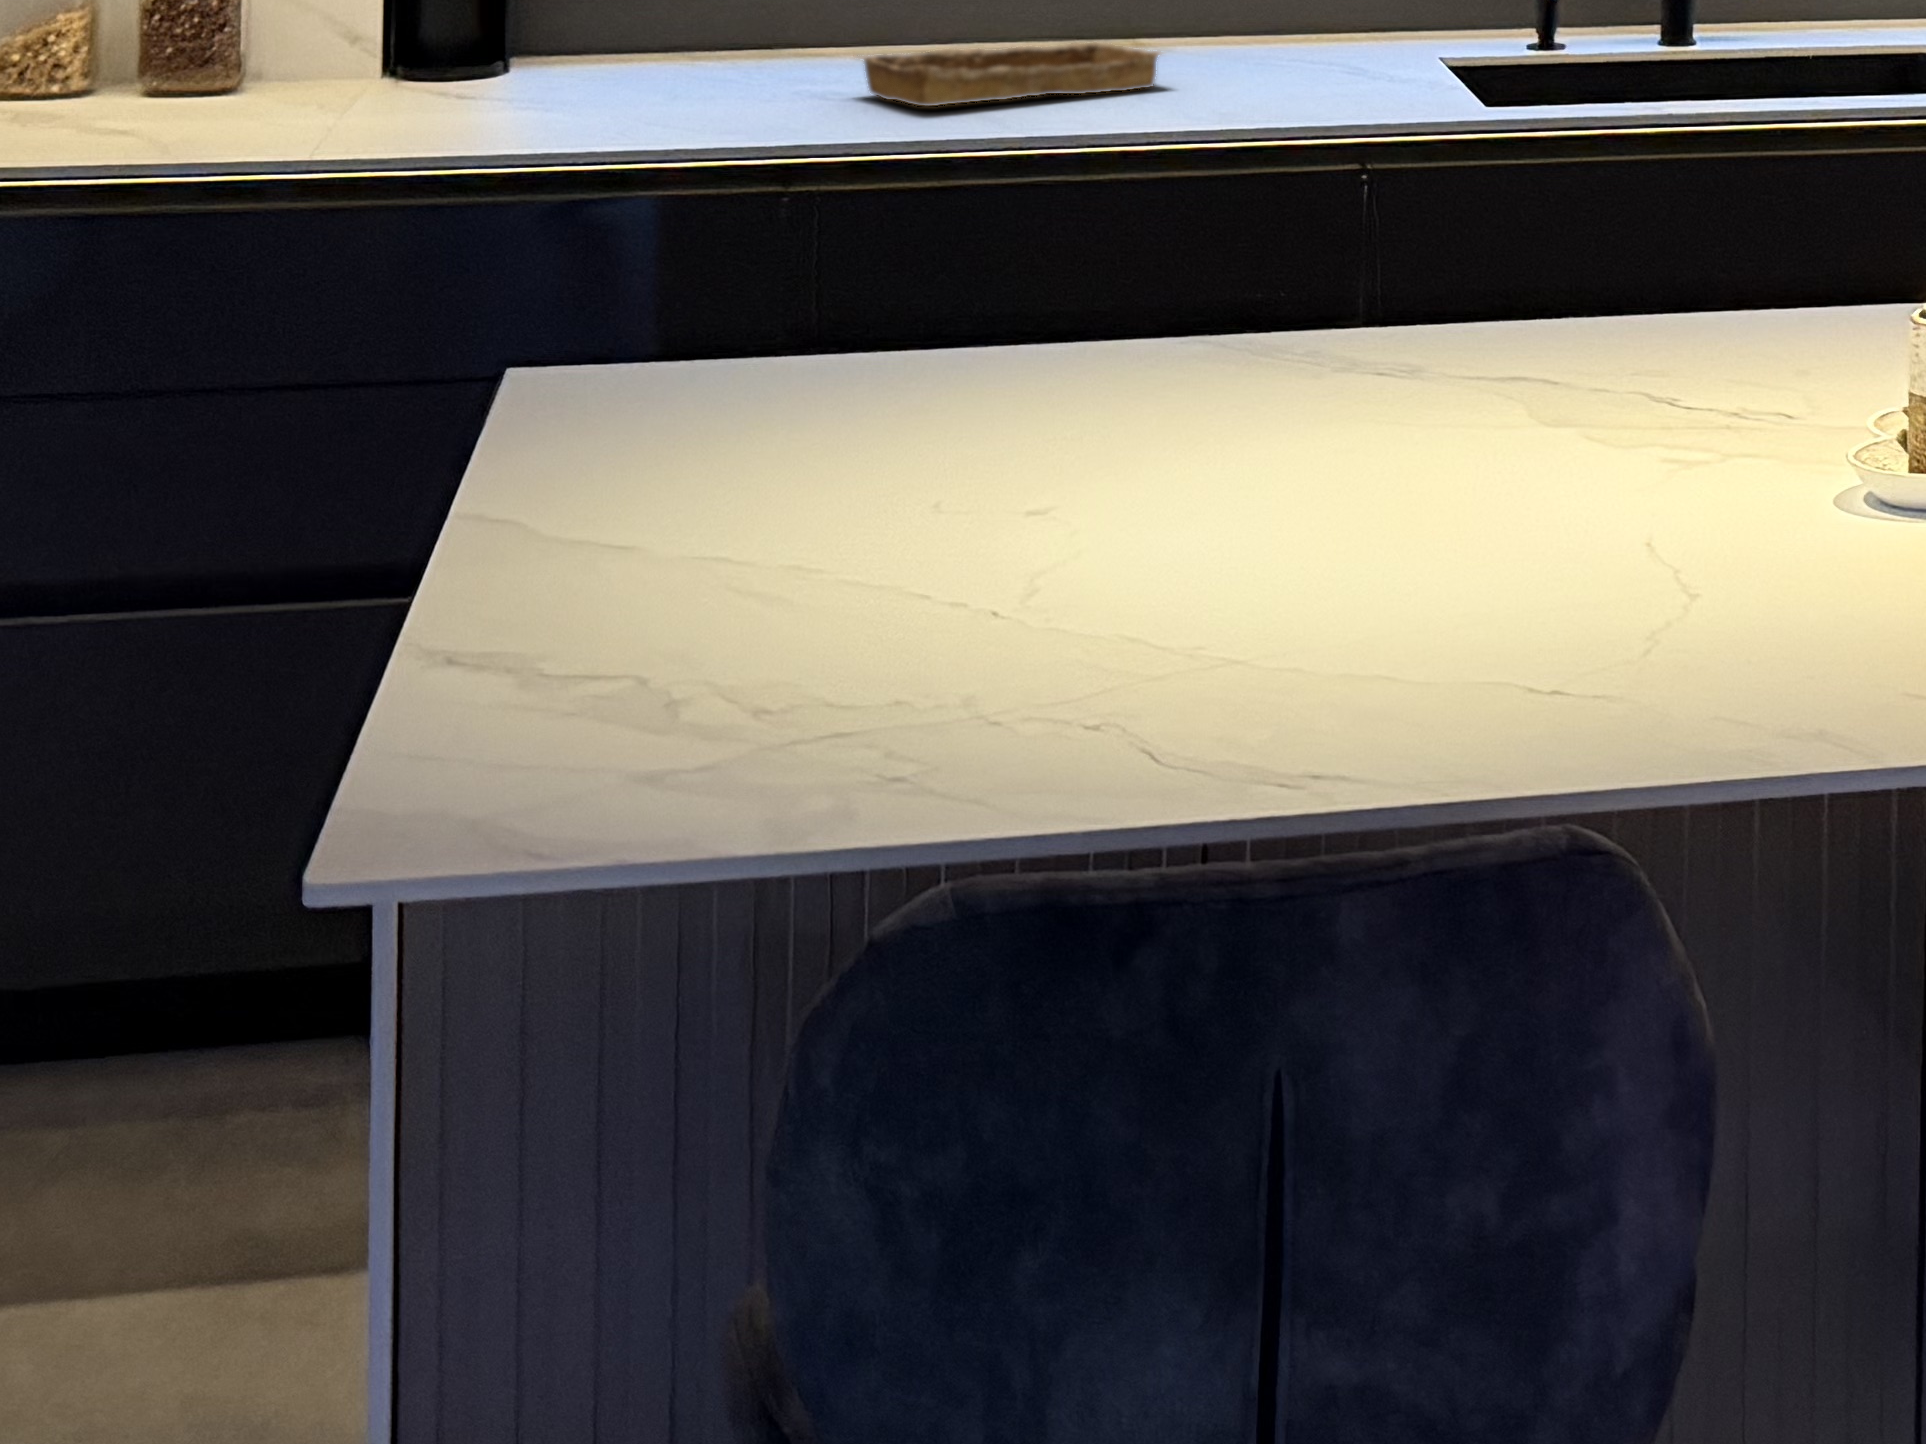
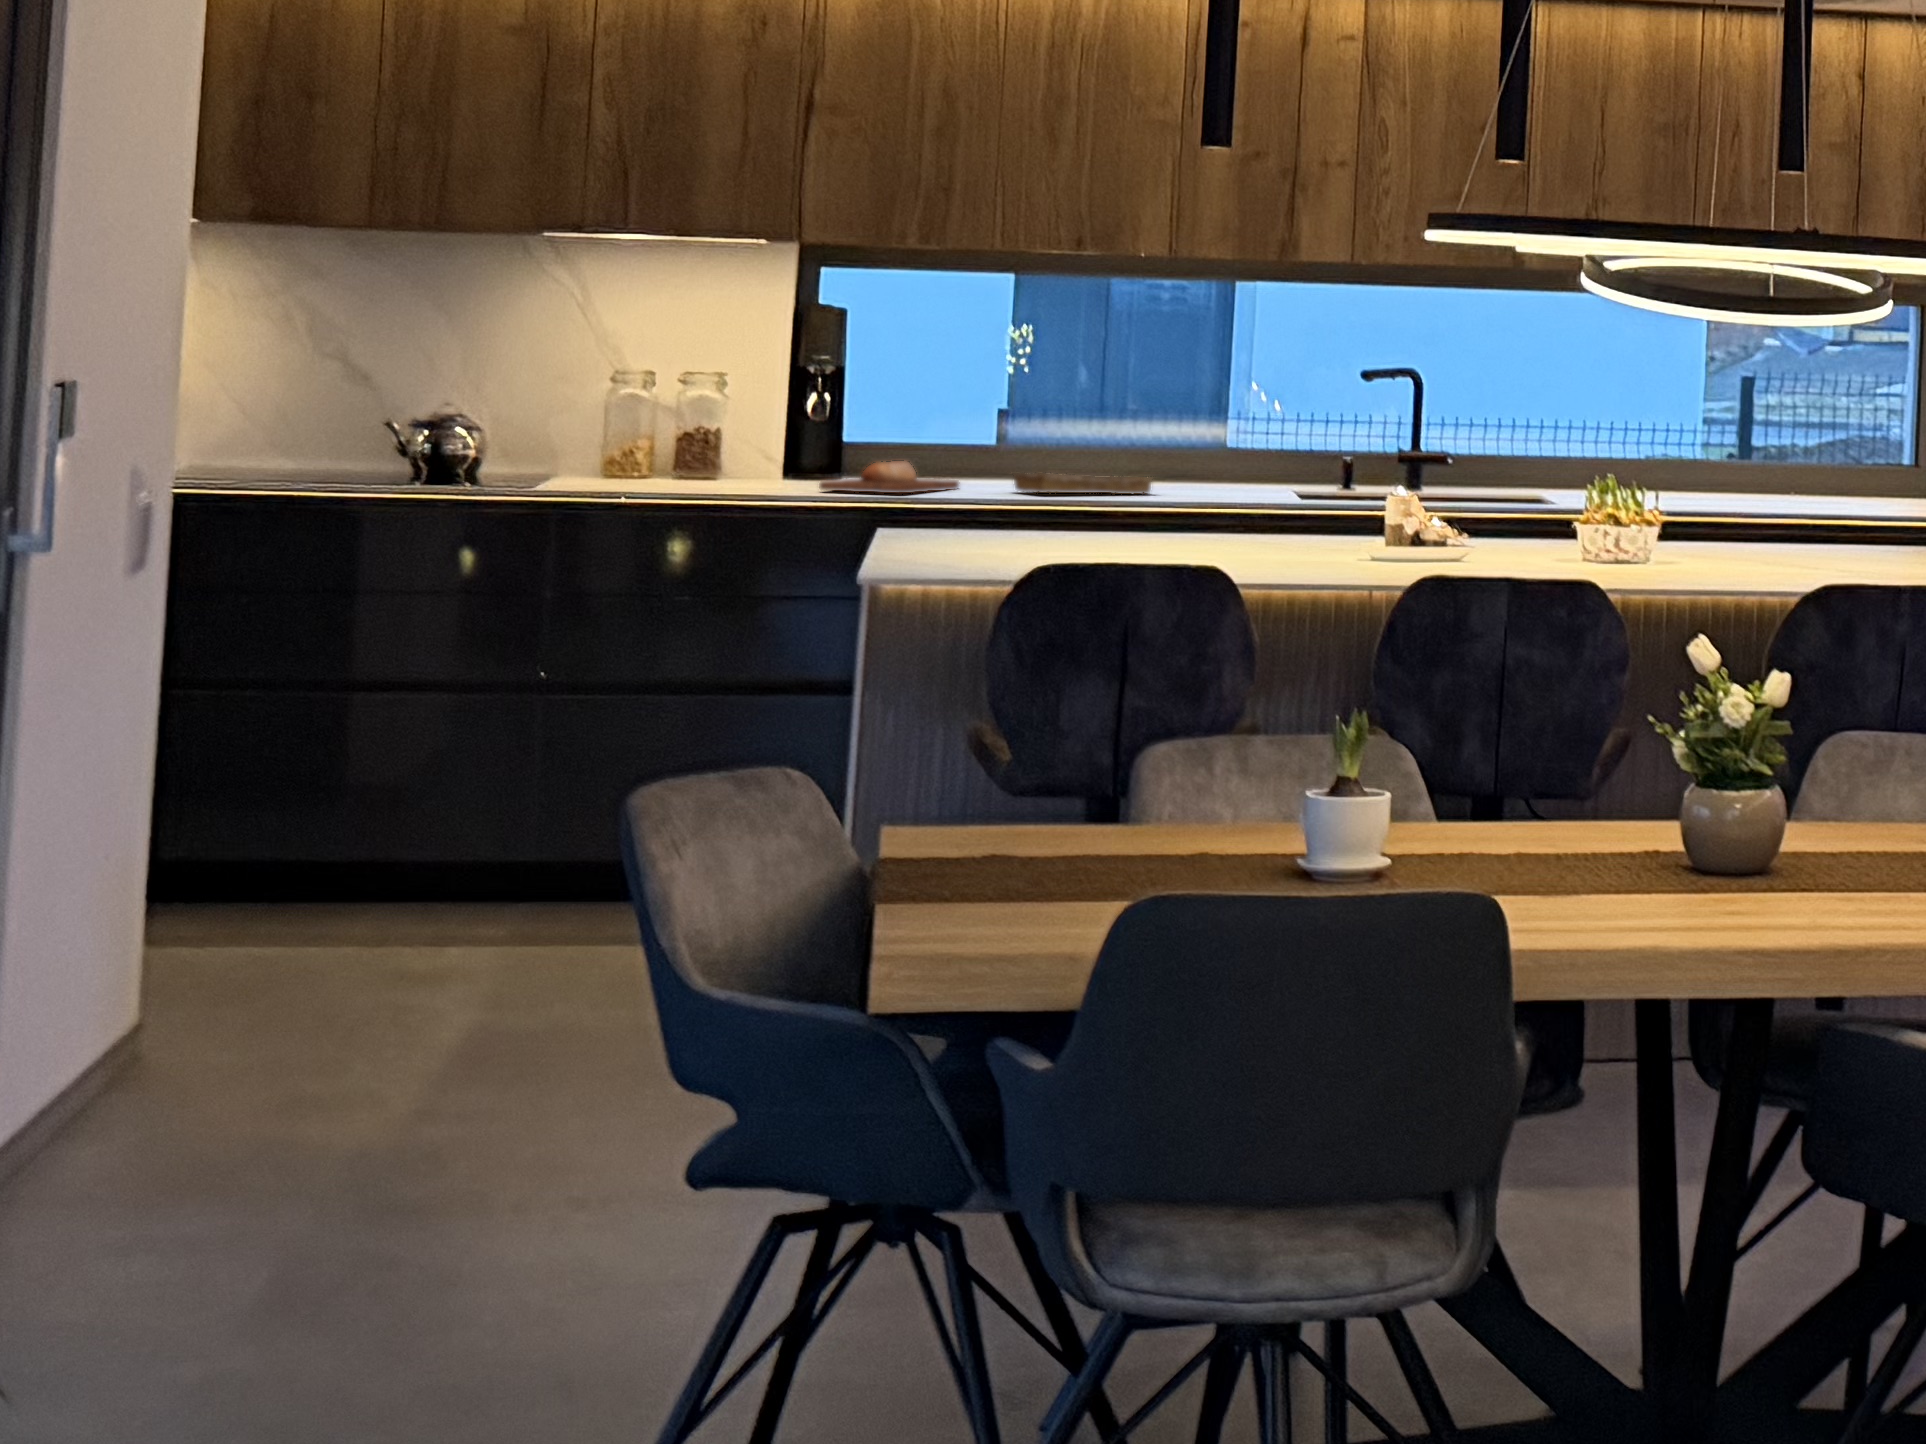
bread loaf: none [436,33,754,130] -> present [819,461,959,493]

